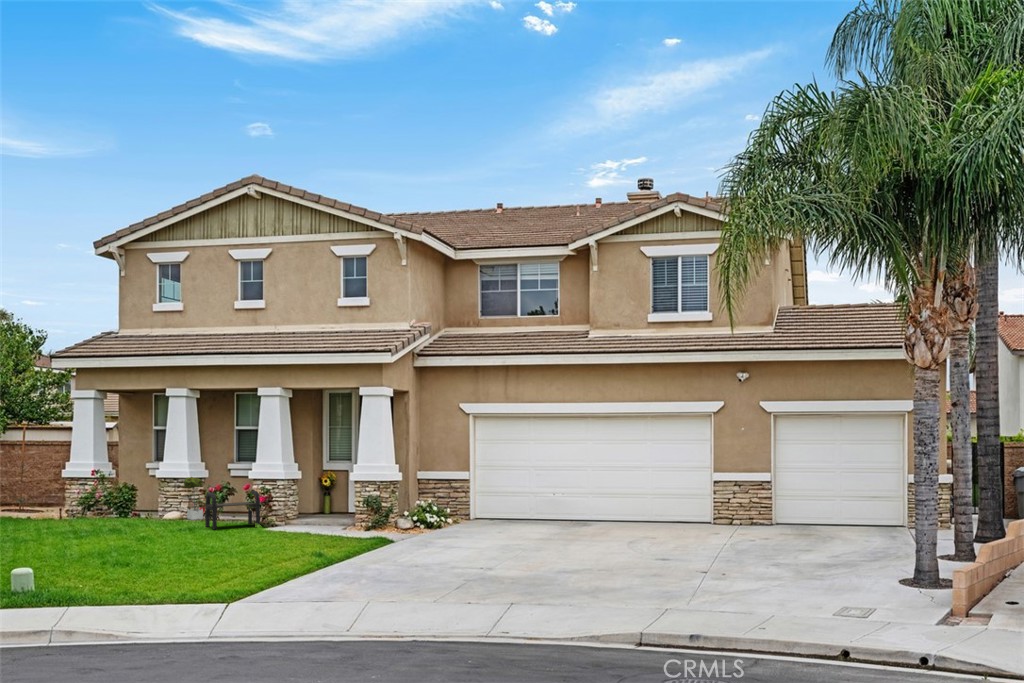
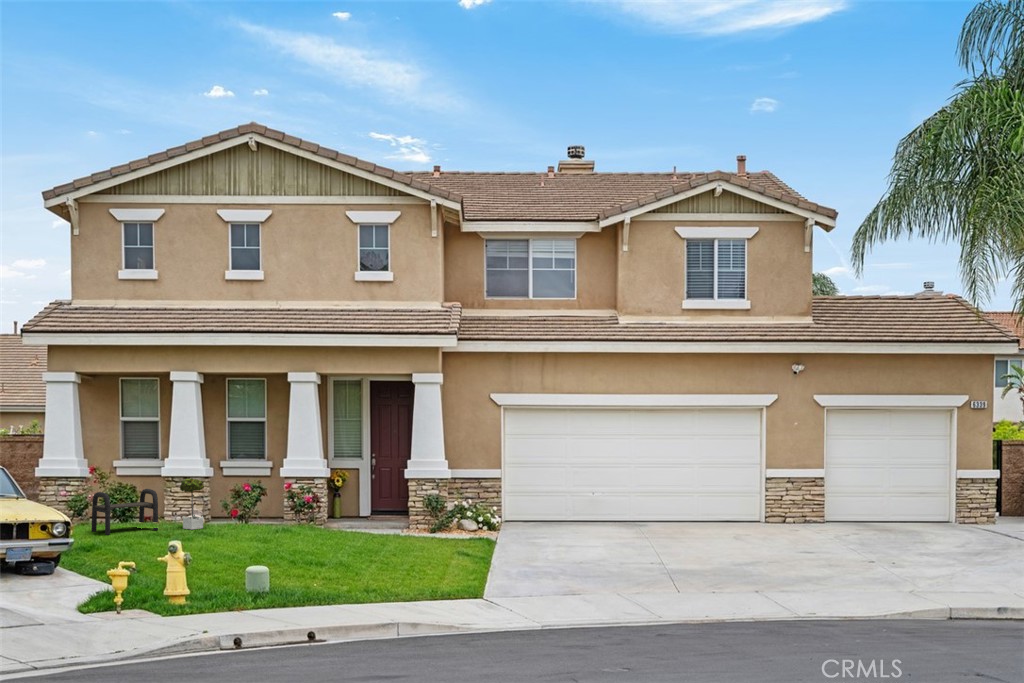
bench: present [205,490,260,529] -> present [91,489,158,535]

